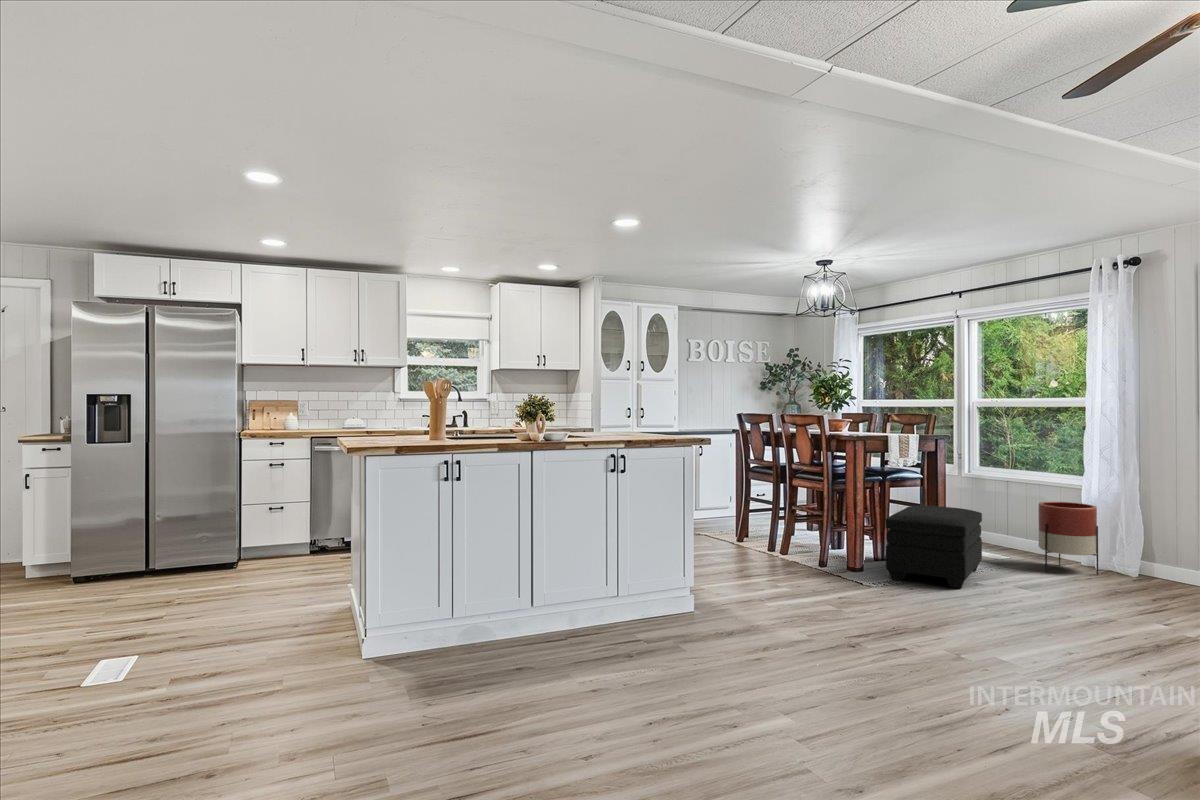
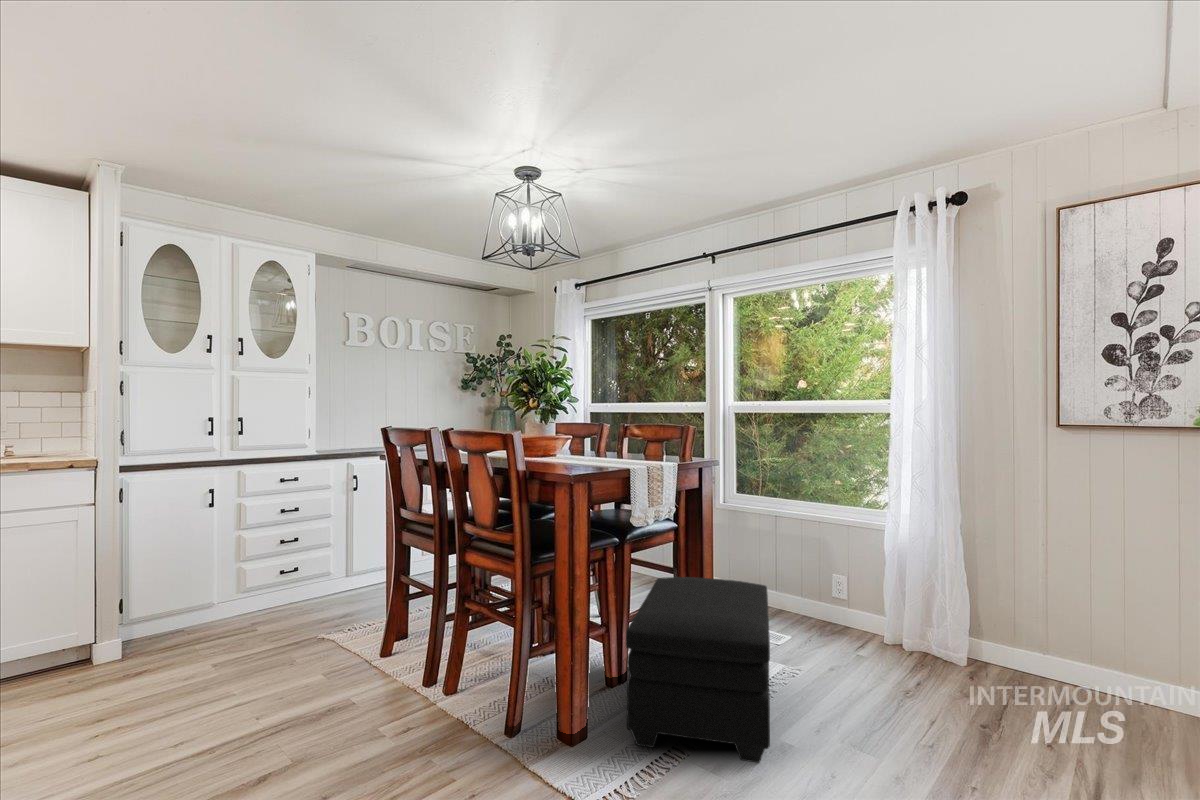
planter: present [1038,502,1098,575] -> none [835,552,919,669]

